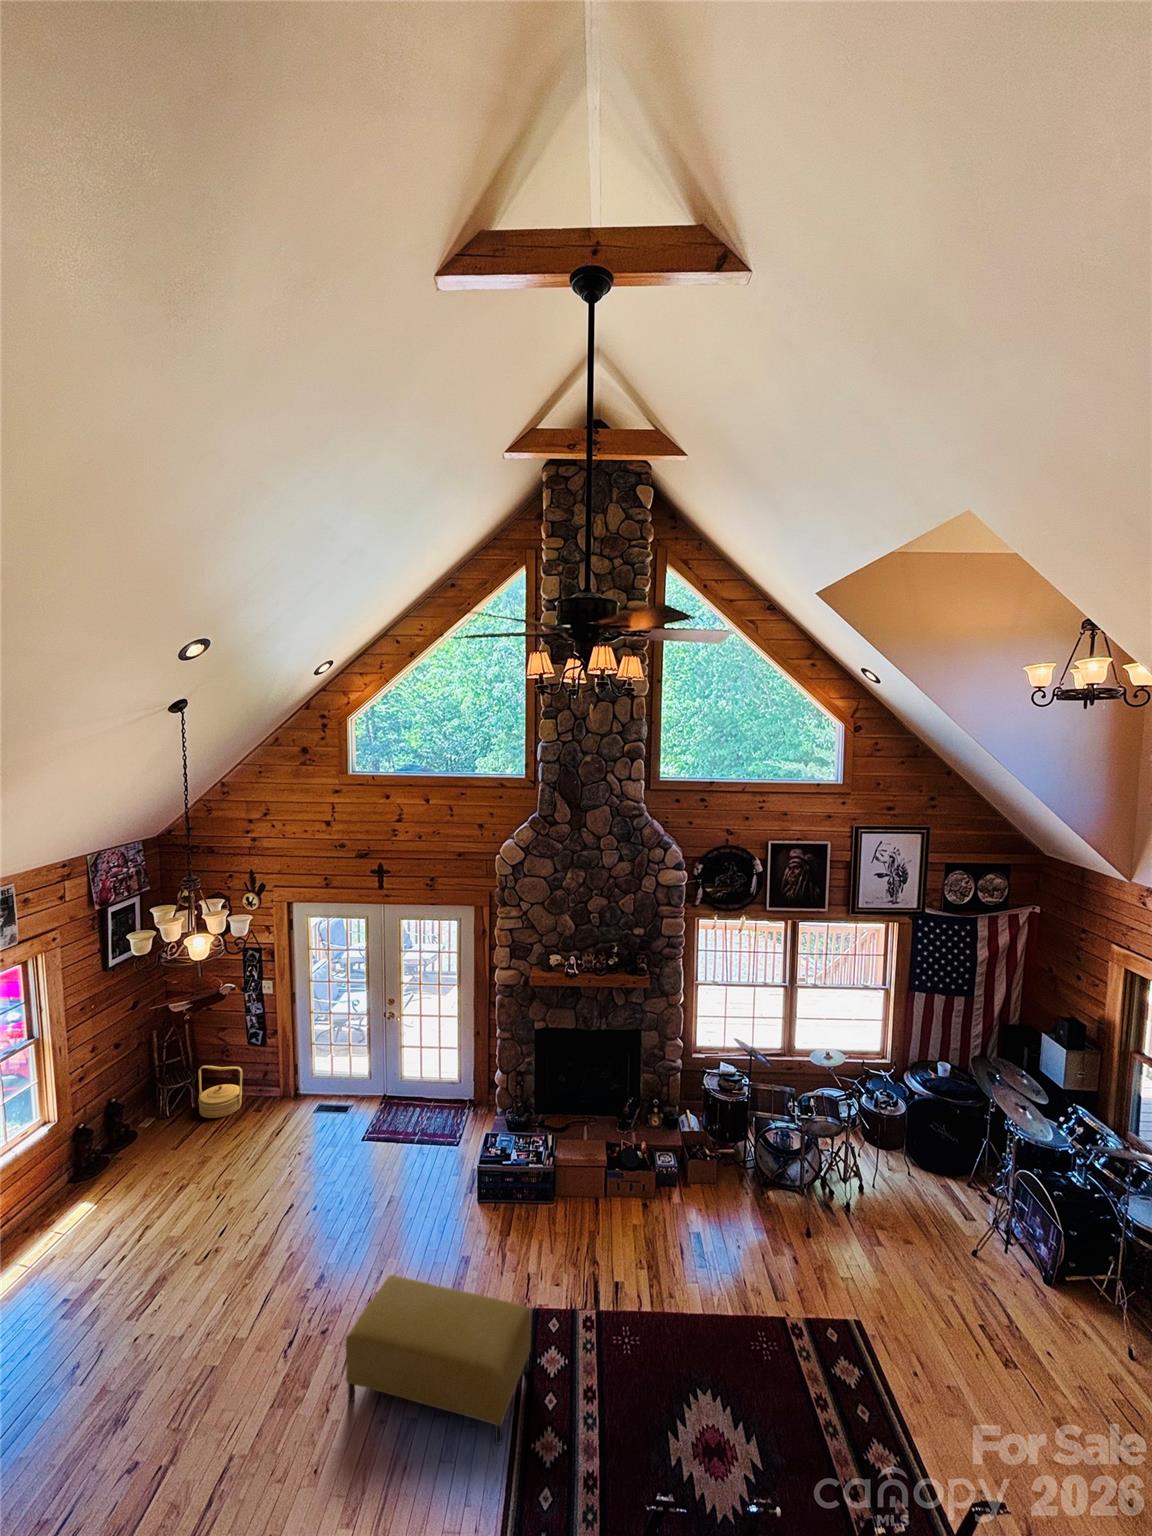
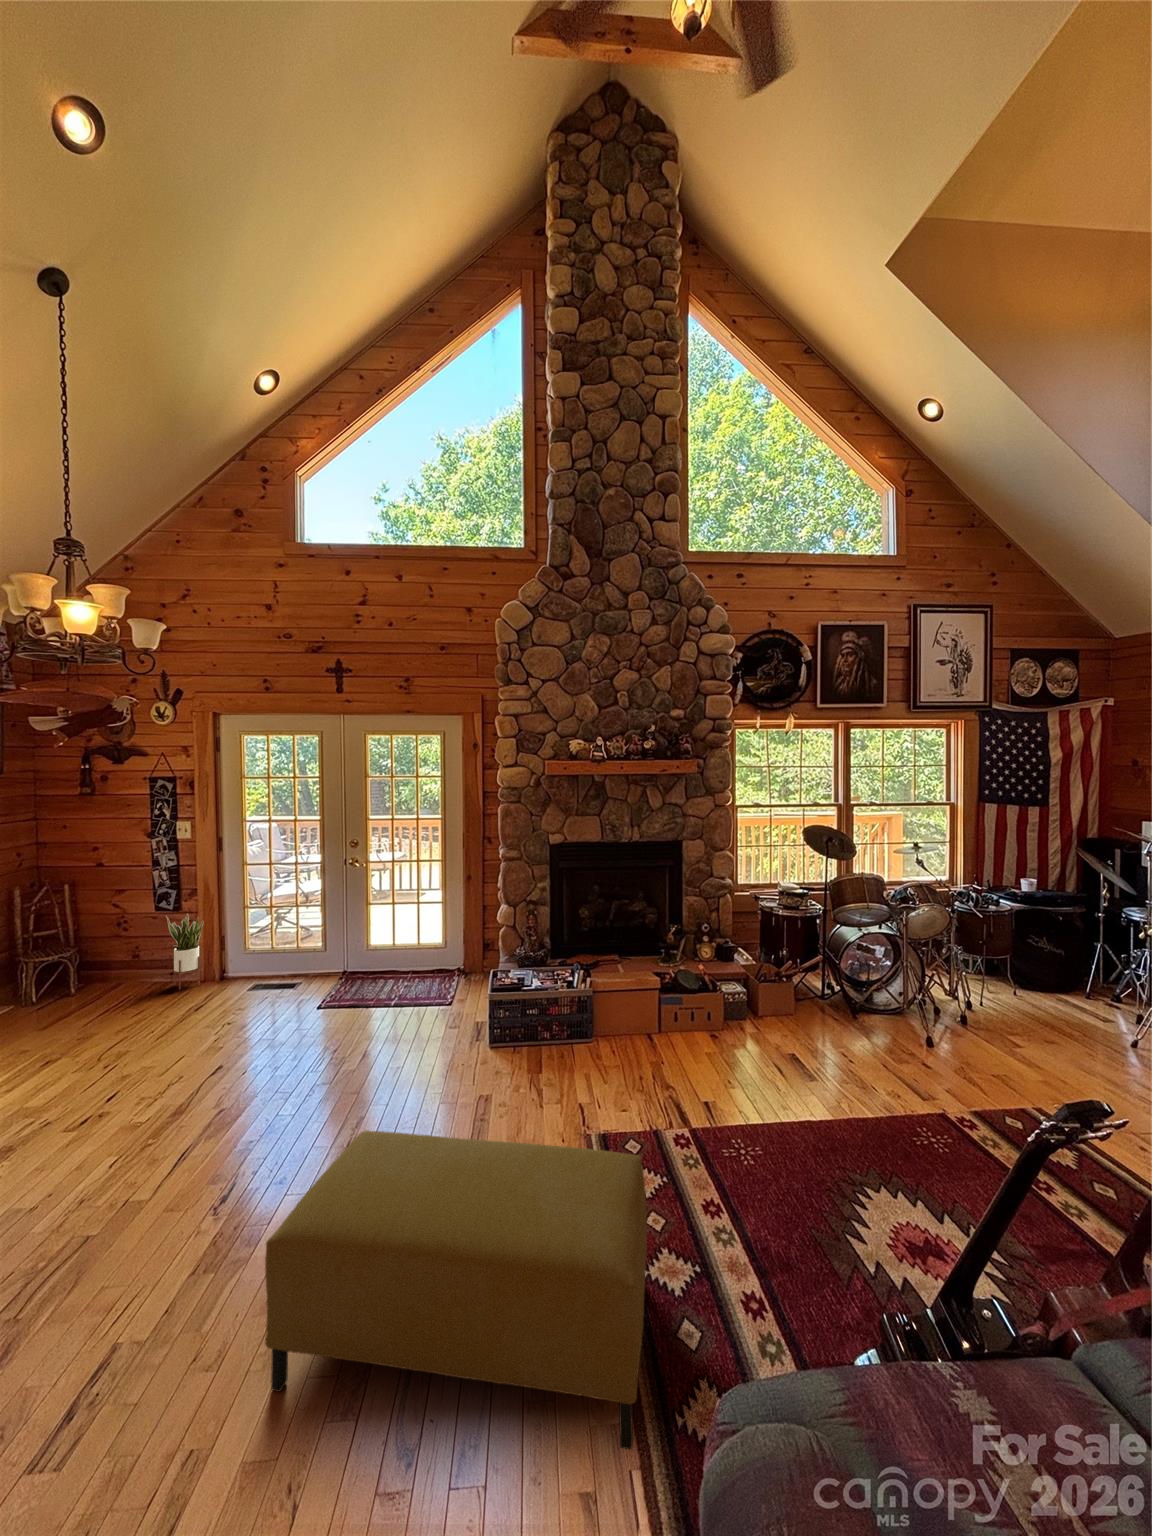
potted plant: none [257,1052,282,1109] -> present [166,914,204,990]
woven basket: present [198,1066,243,1118] -> none [77,933,145,1002]

